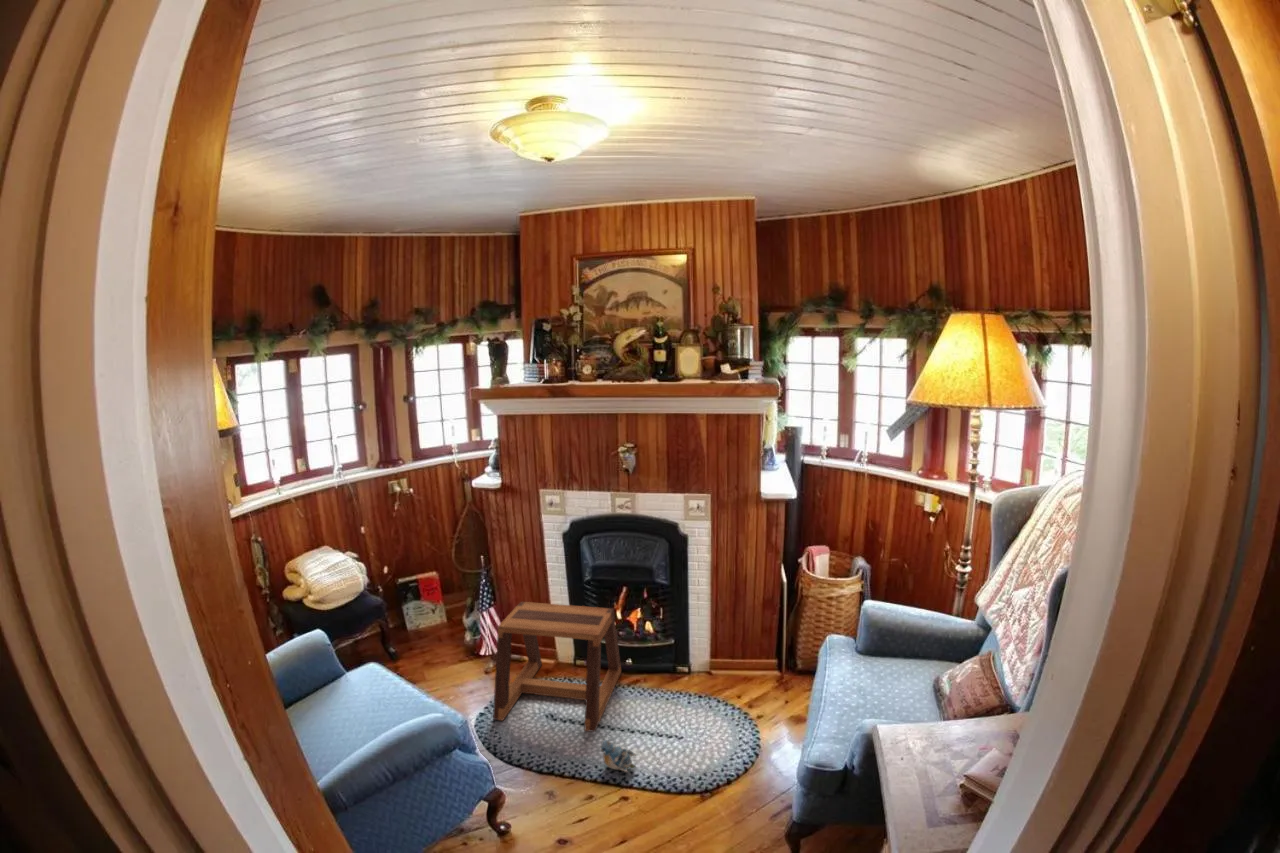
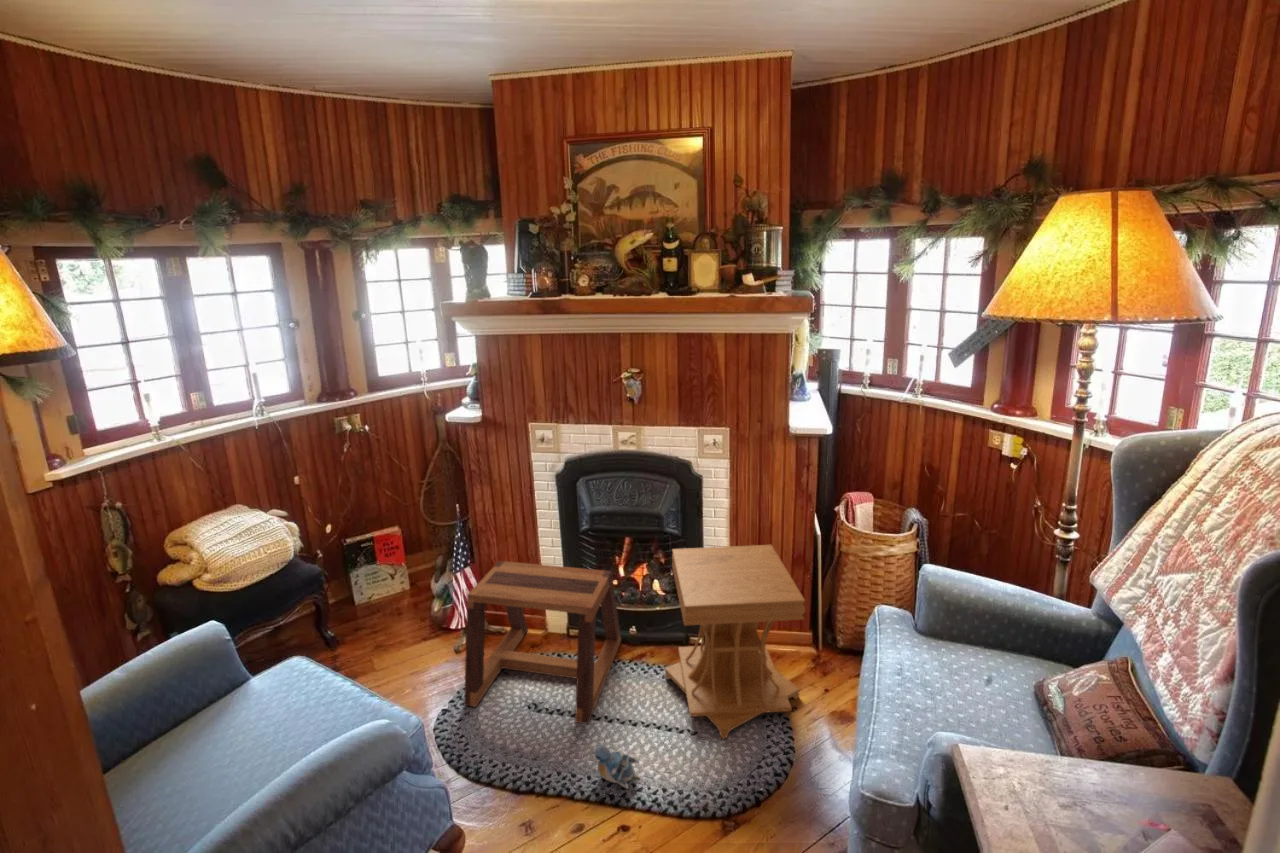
side table: none [658,586,767,741] -> present [665,545,805,739]

